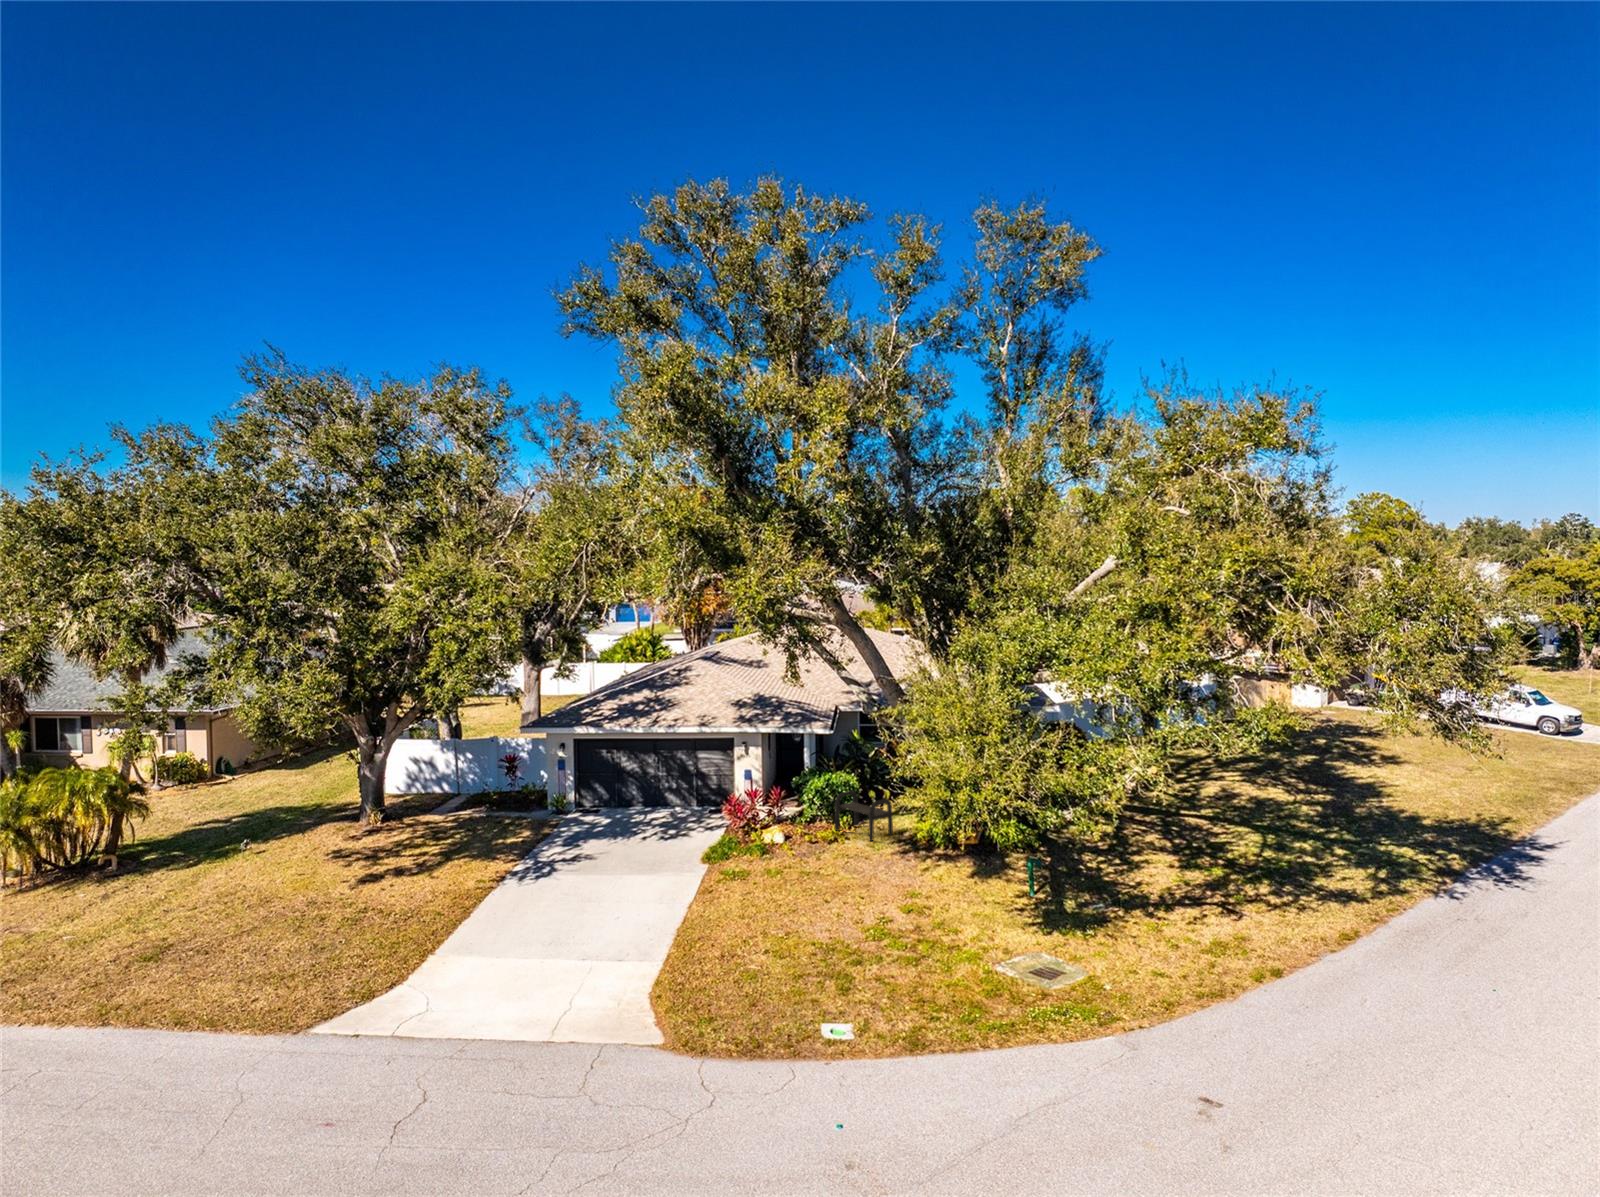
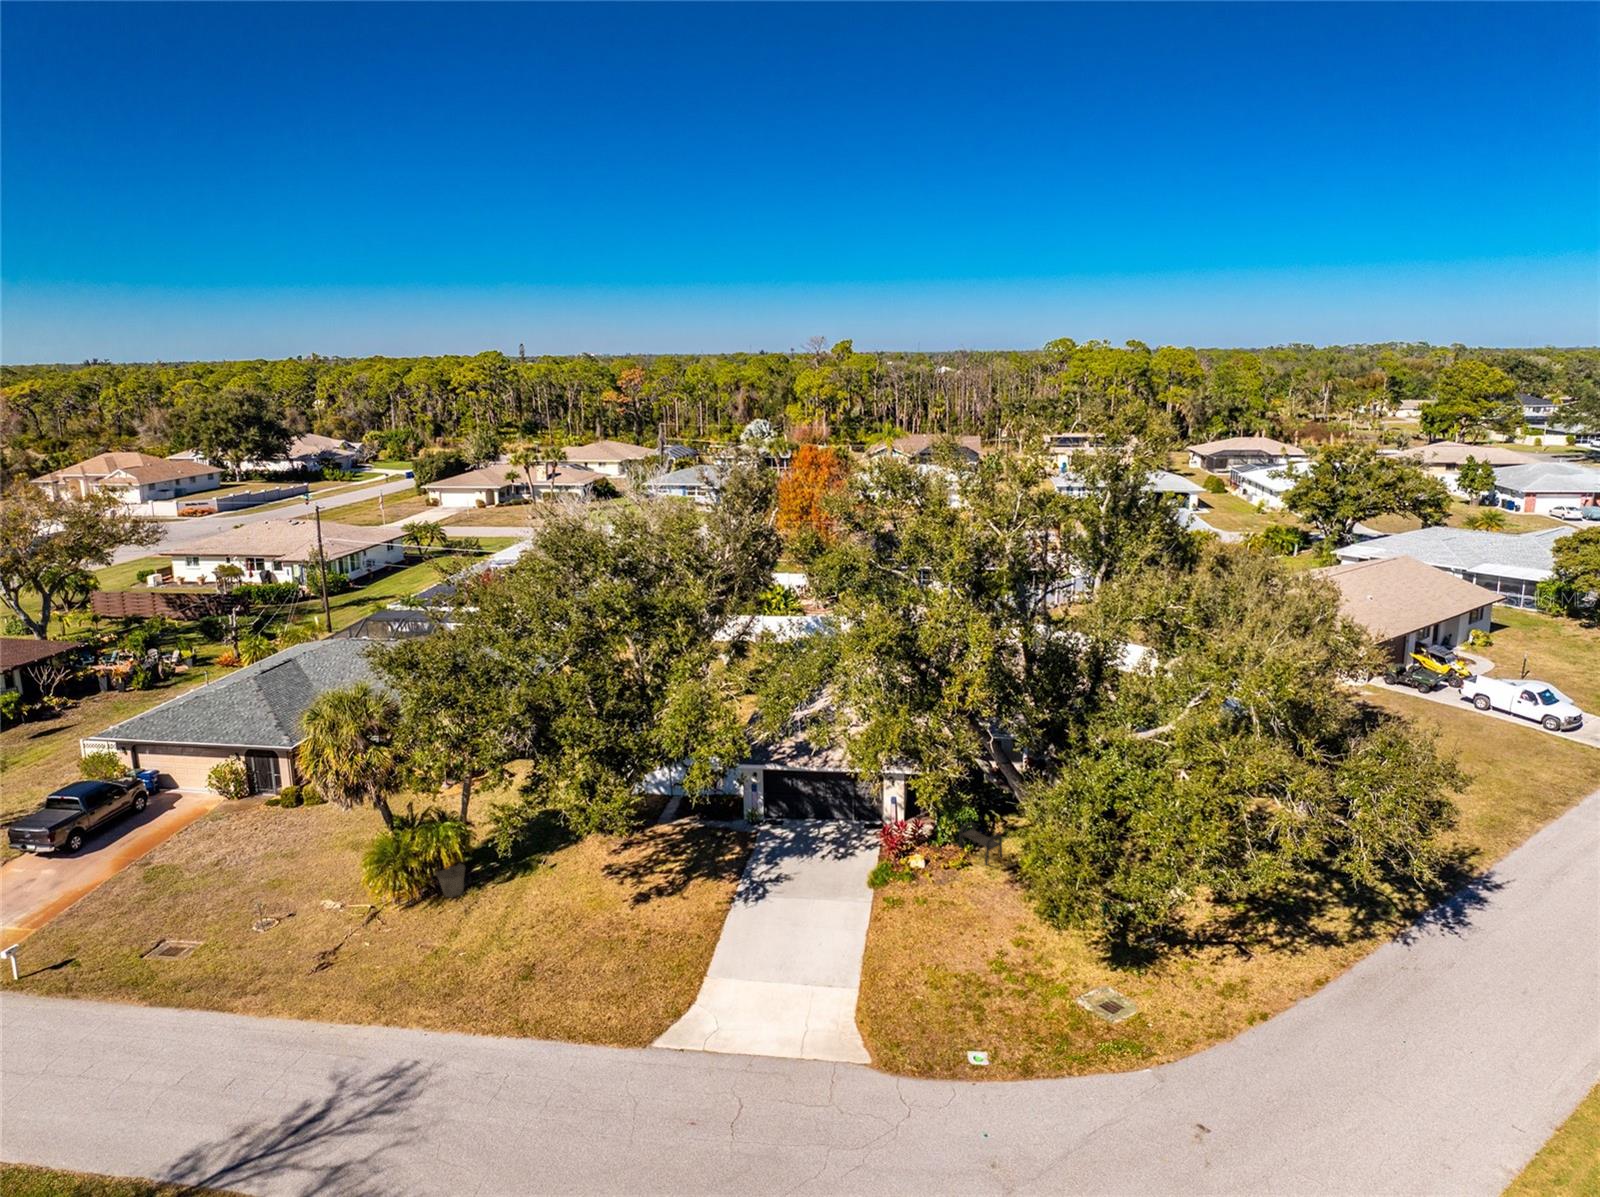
trash can: none [43,837,95,885] -> present [436,863,465,897]

